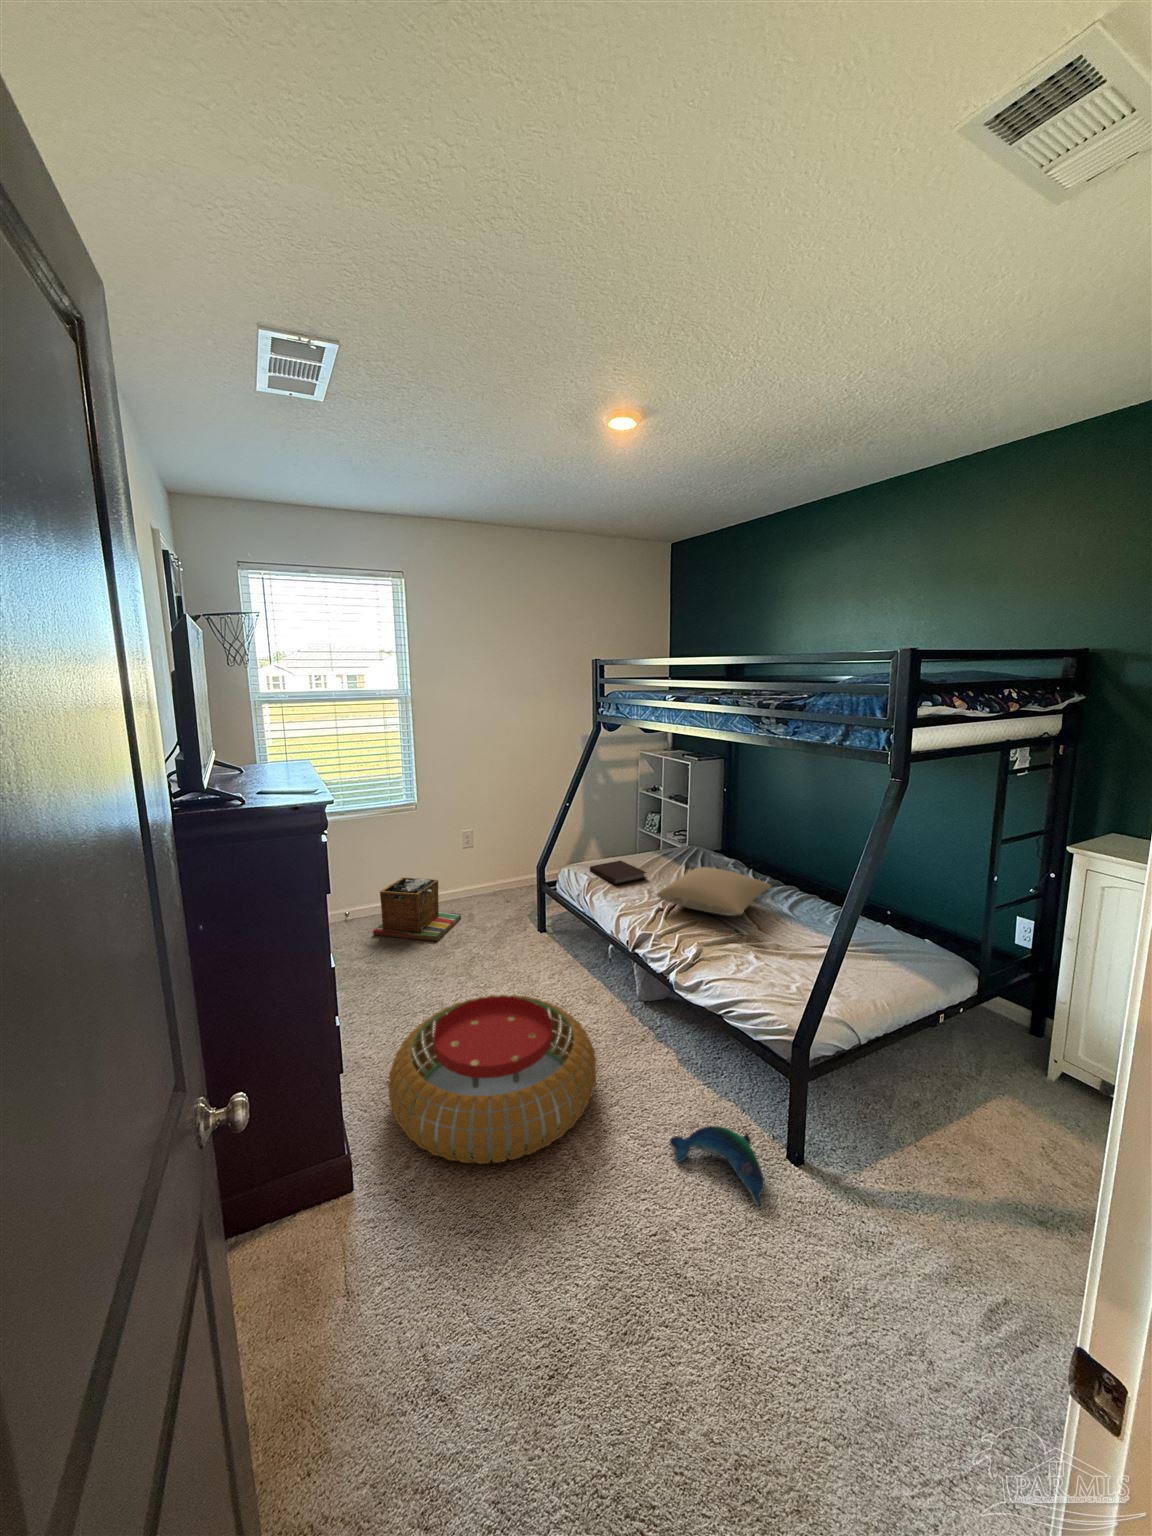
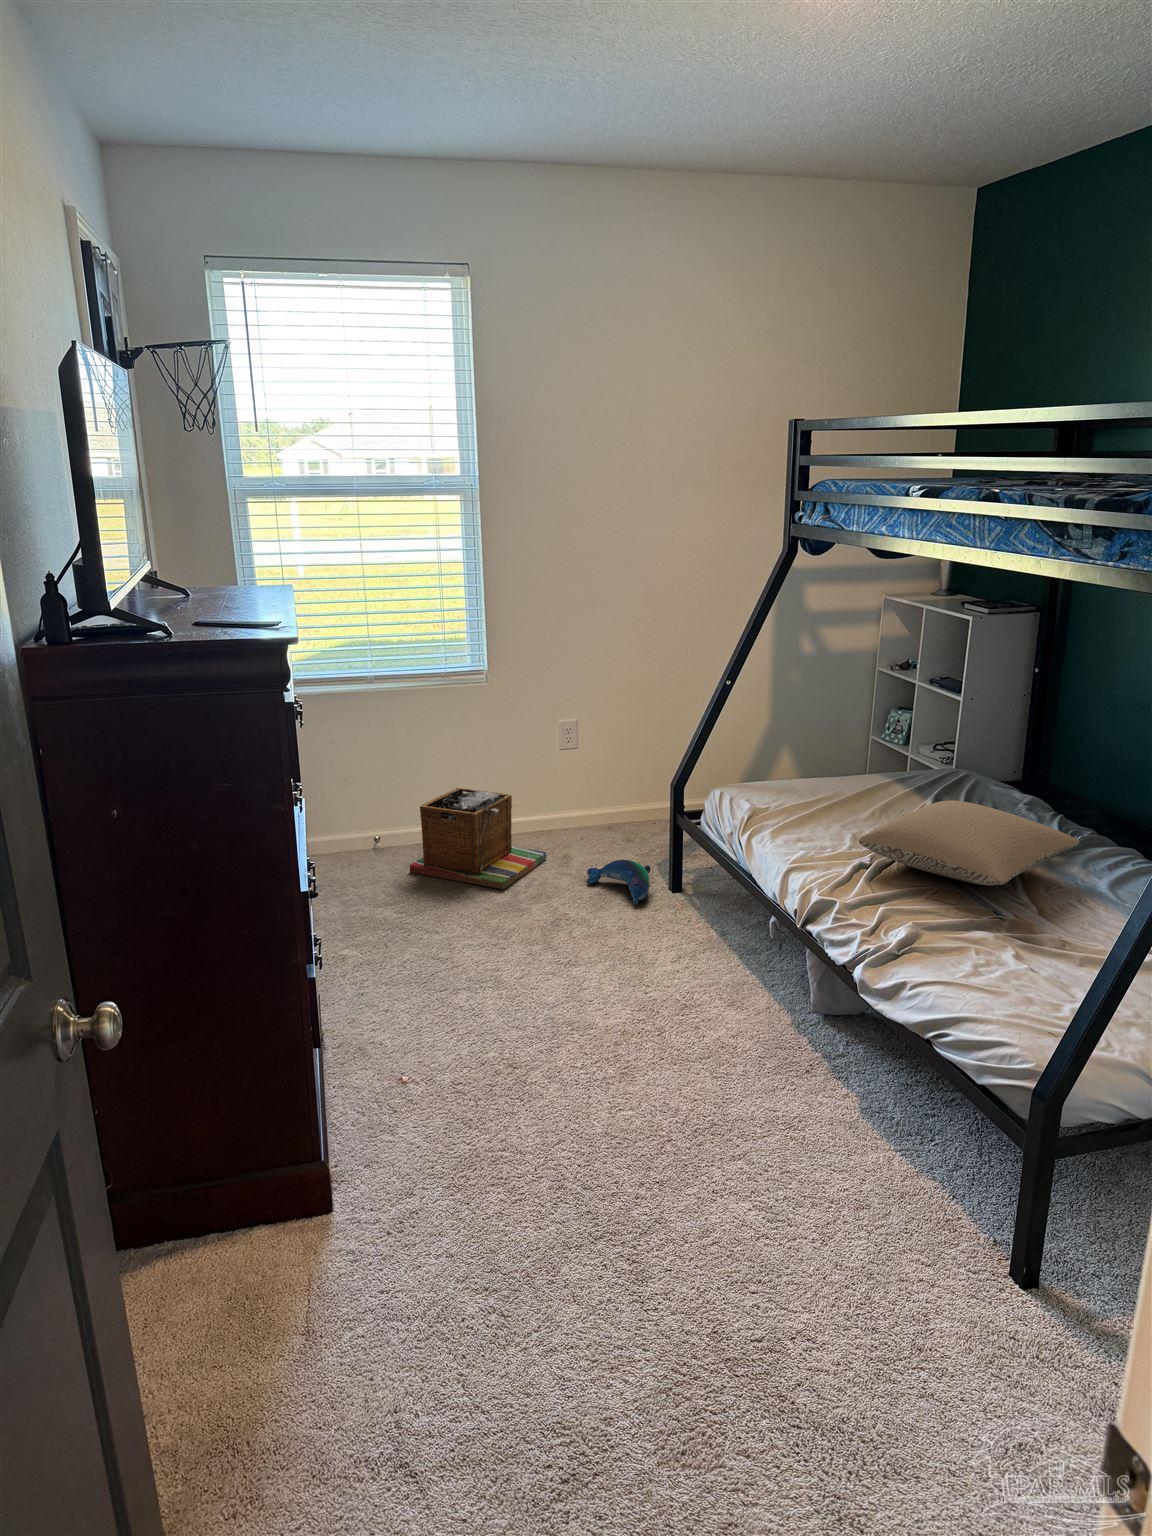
notebook: present [590,860,647,884] -> none [757,782,855,821]
pouf: present [388,994,597,1164] -> none [393,971,712,1206]
plush toy: present [670,1126,764,1206] -> present [587,860,651,905]

